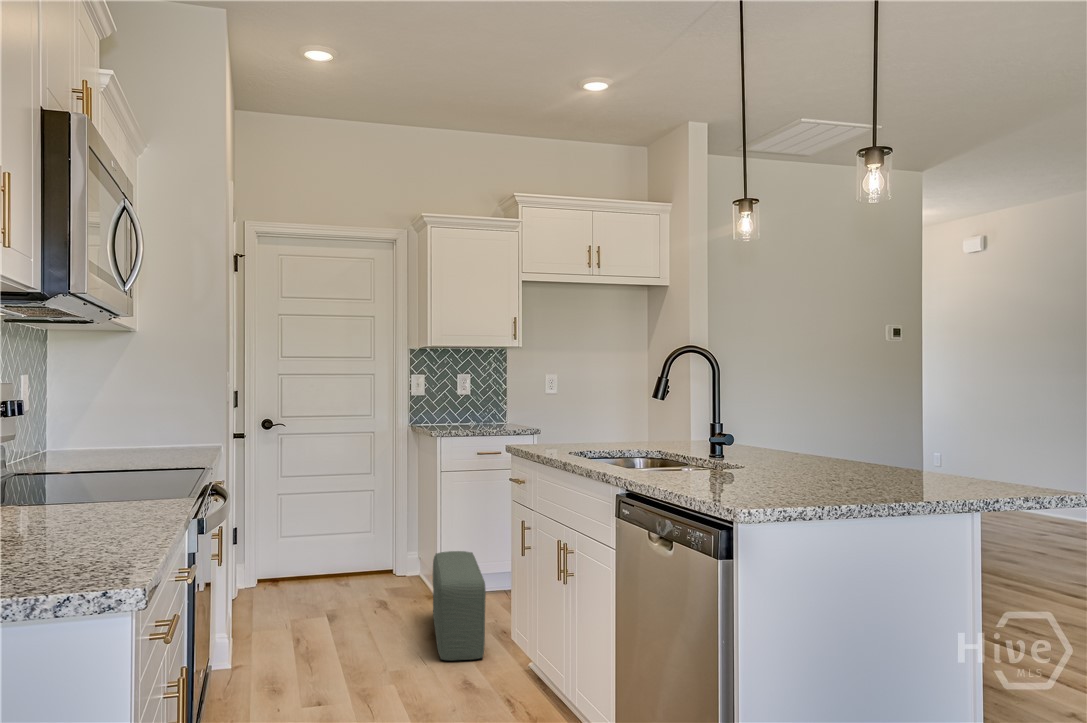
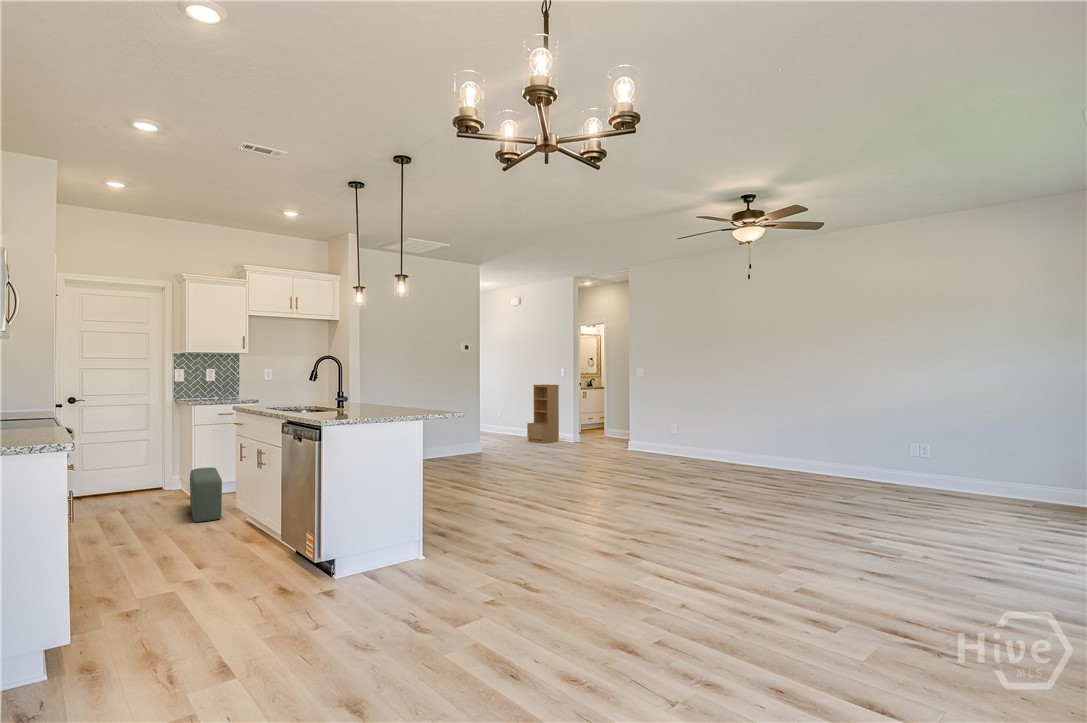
bookshelf: none [1007,411,1079,531] -> present [527,384,559,443]

